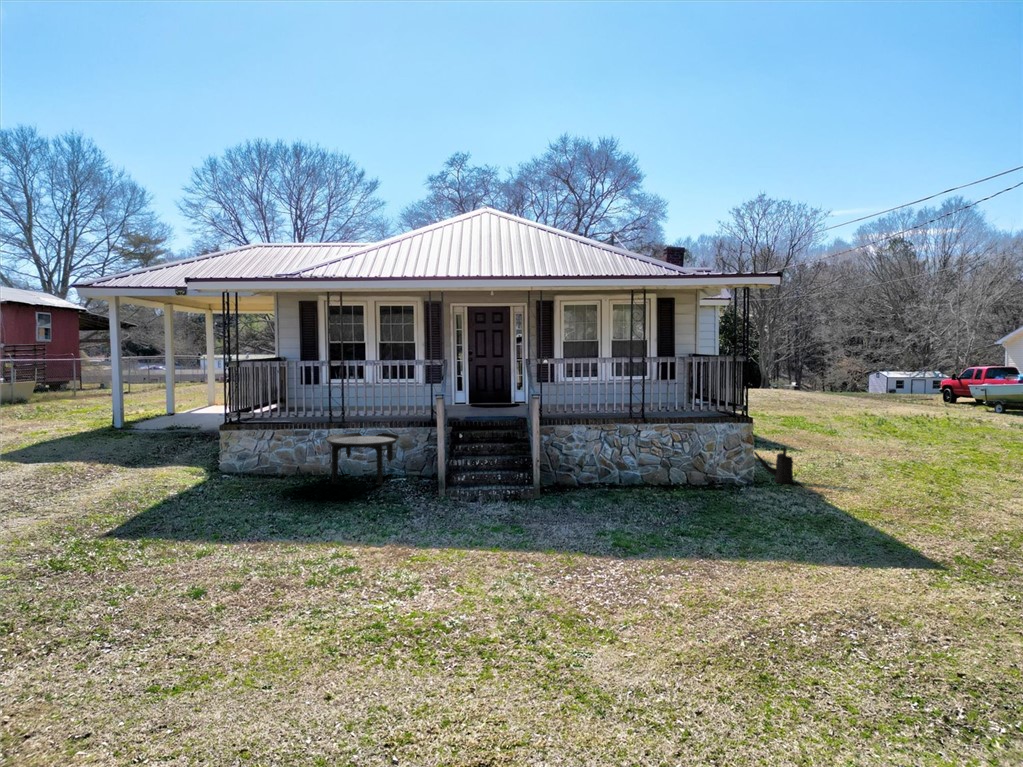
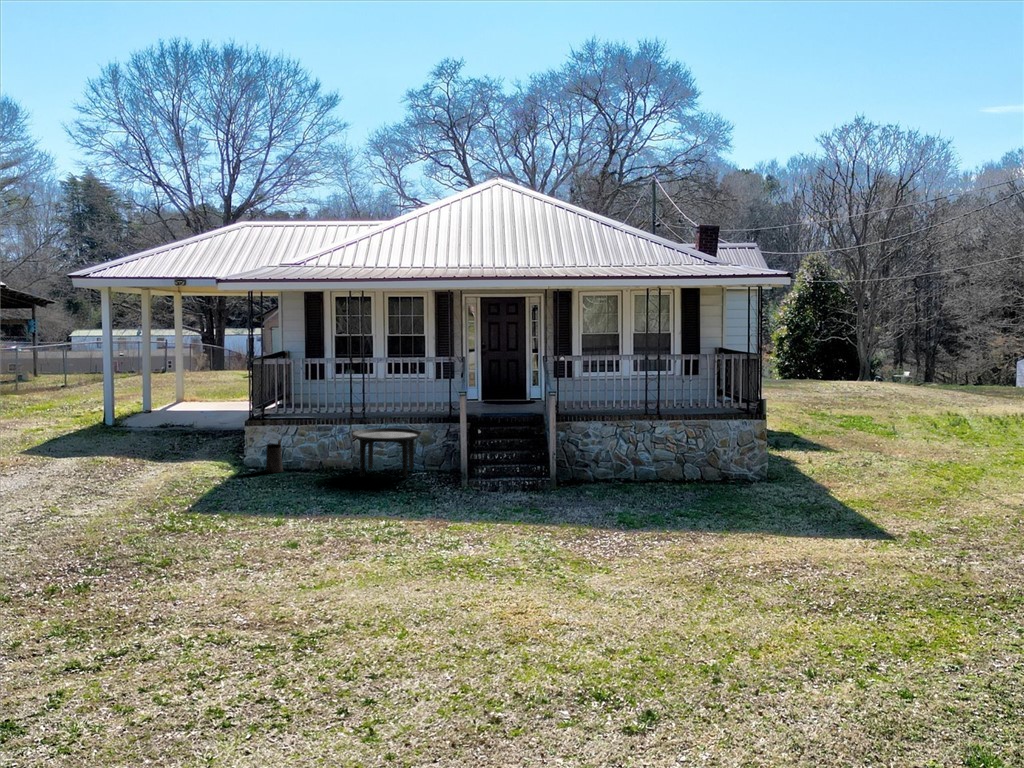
watering can: present [754,448,800,484] -> present [266,439,283,473]

